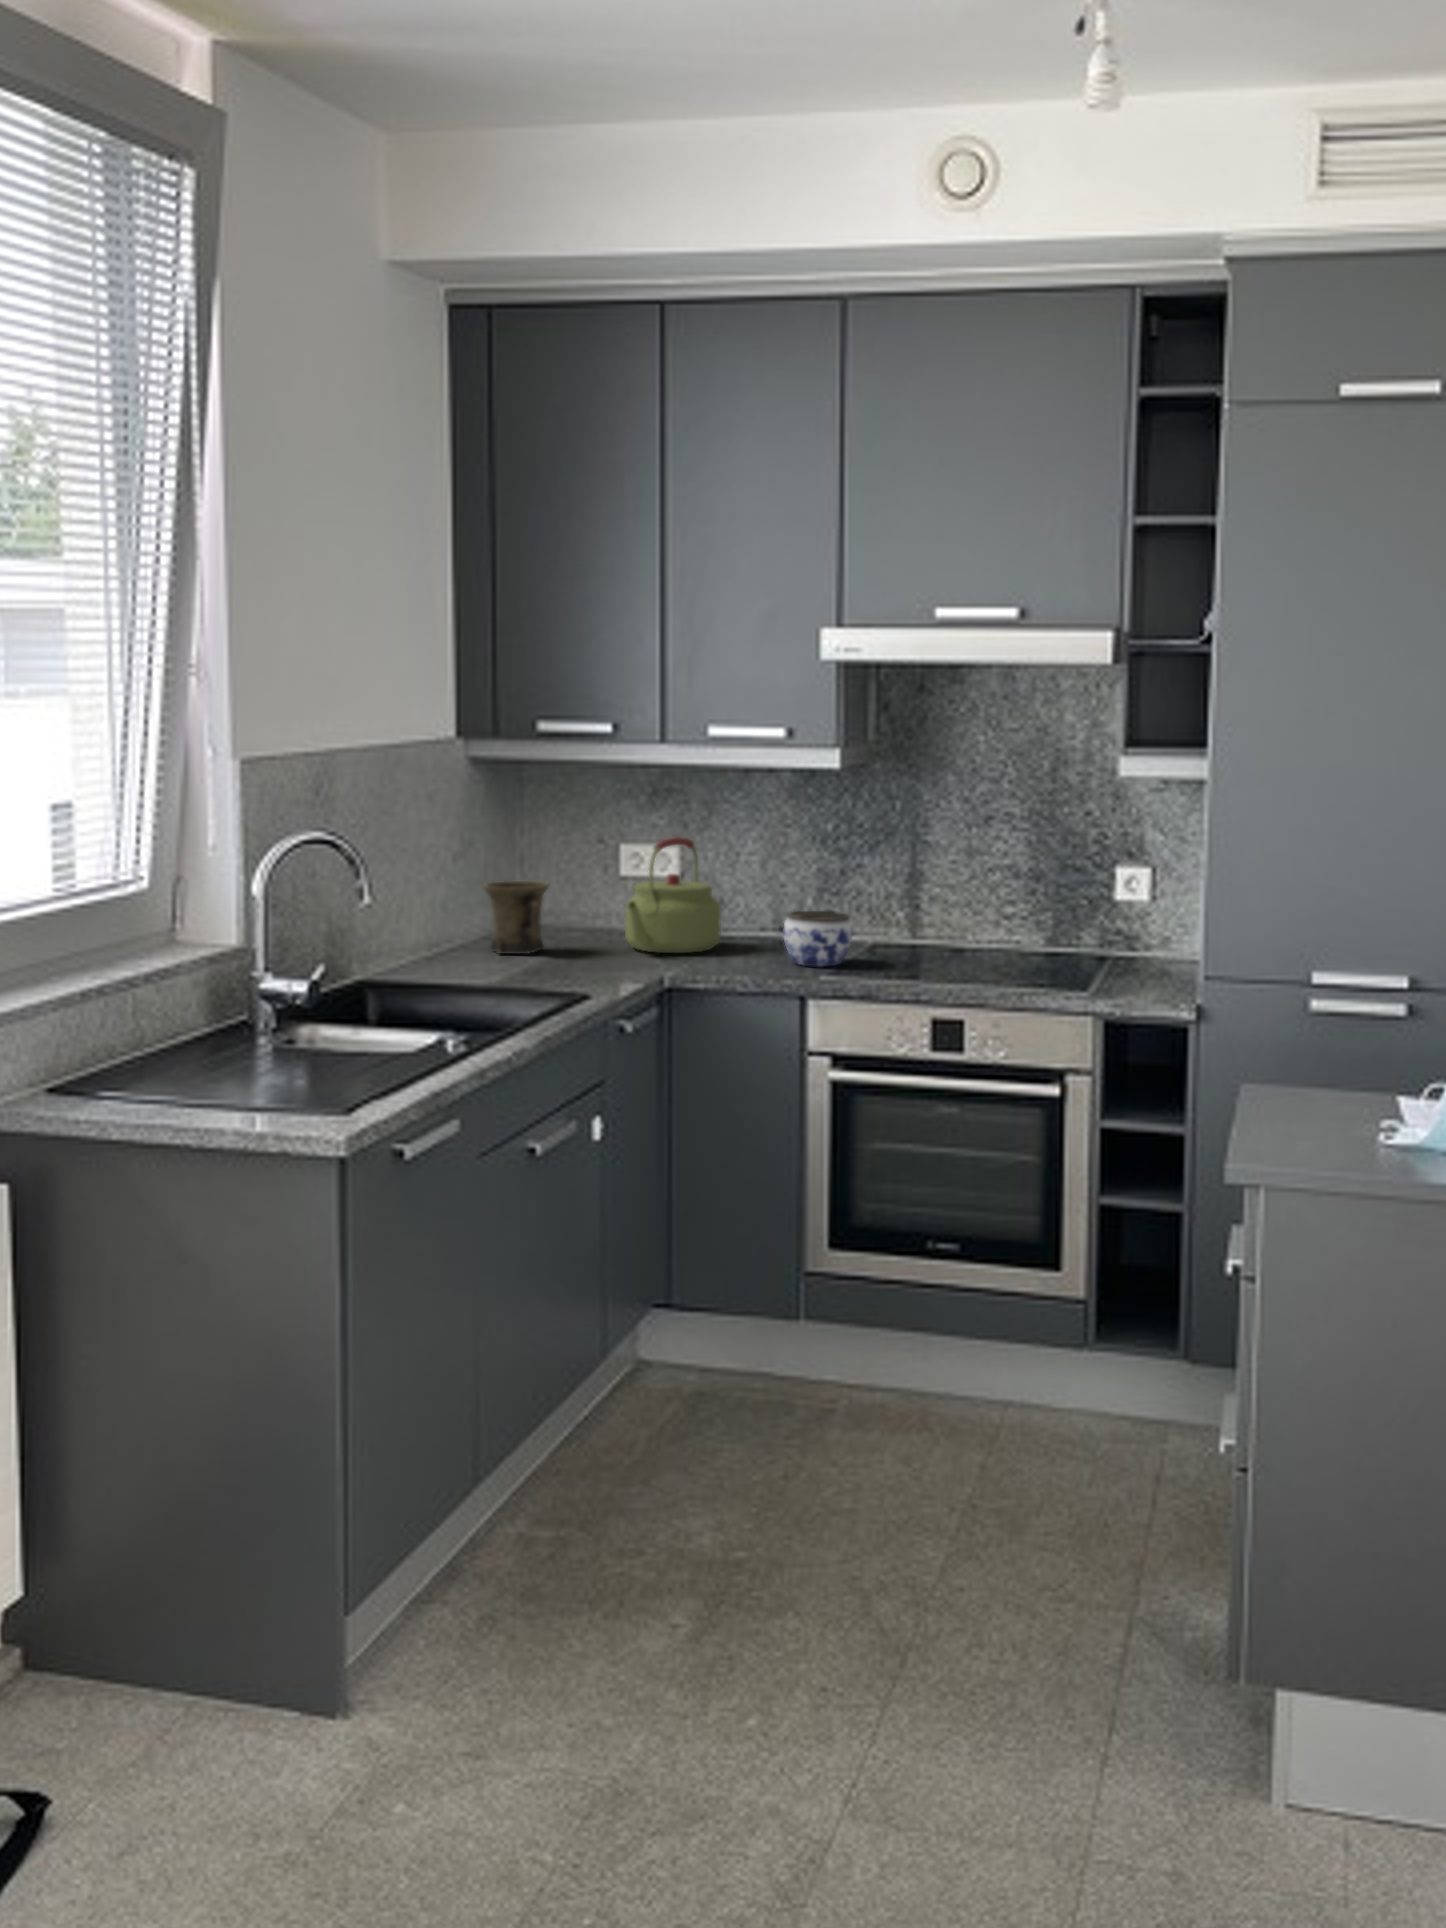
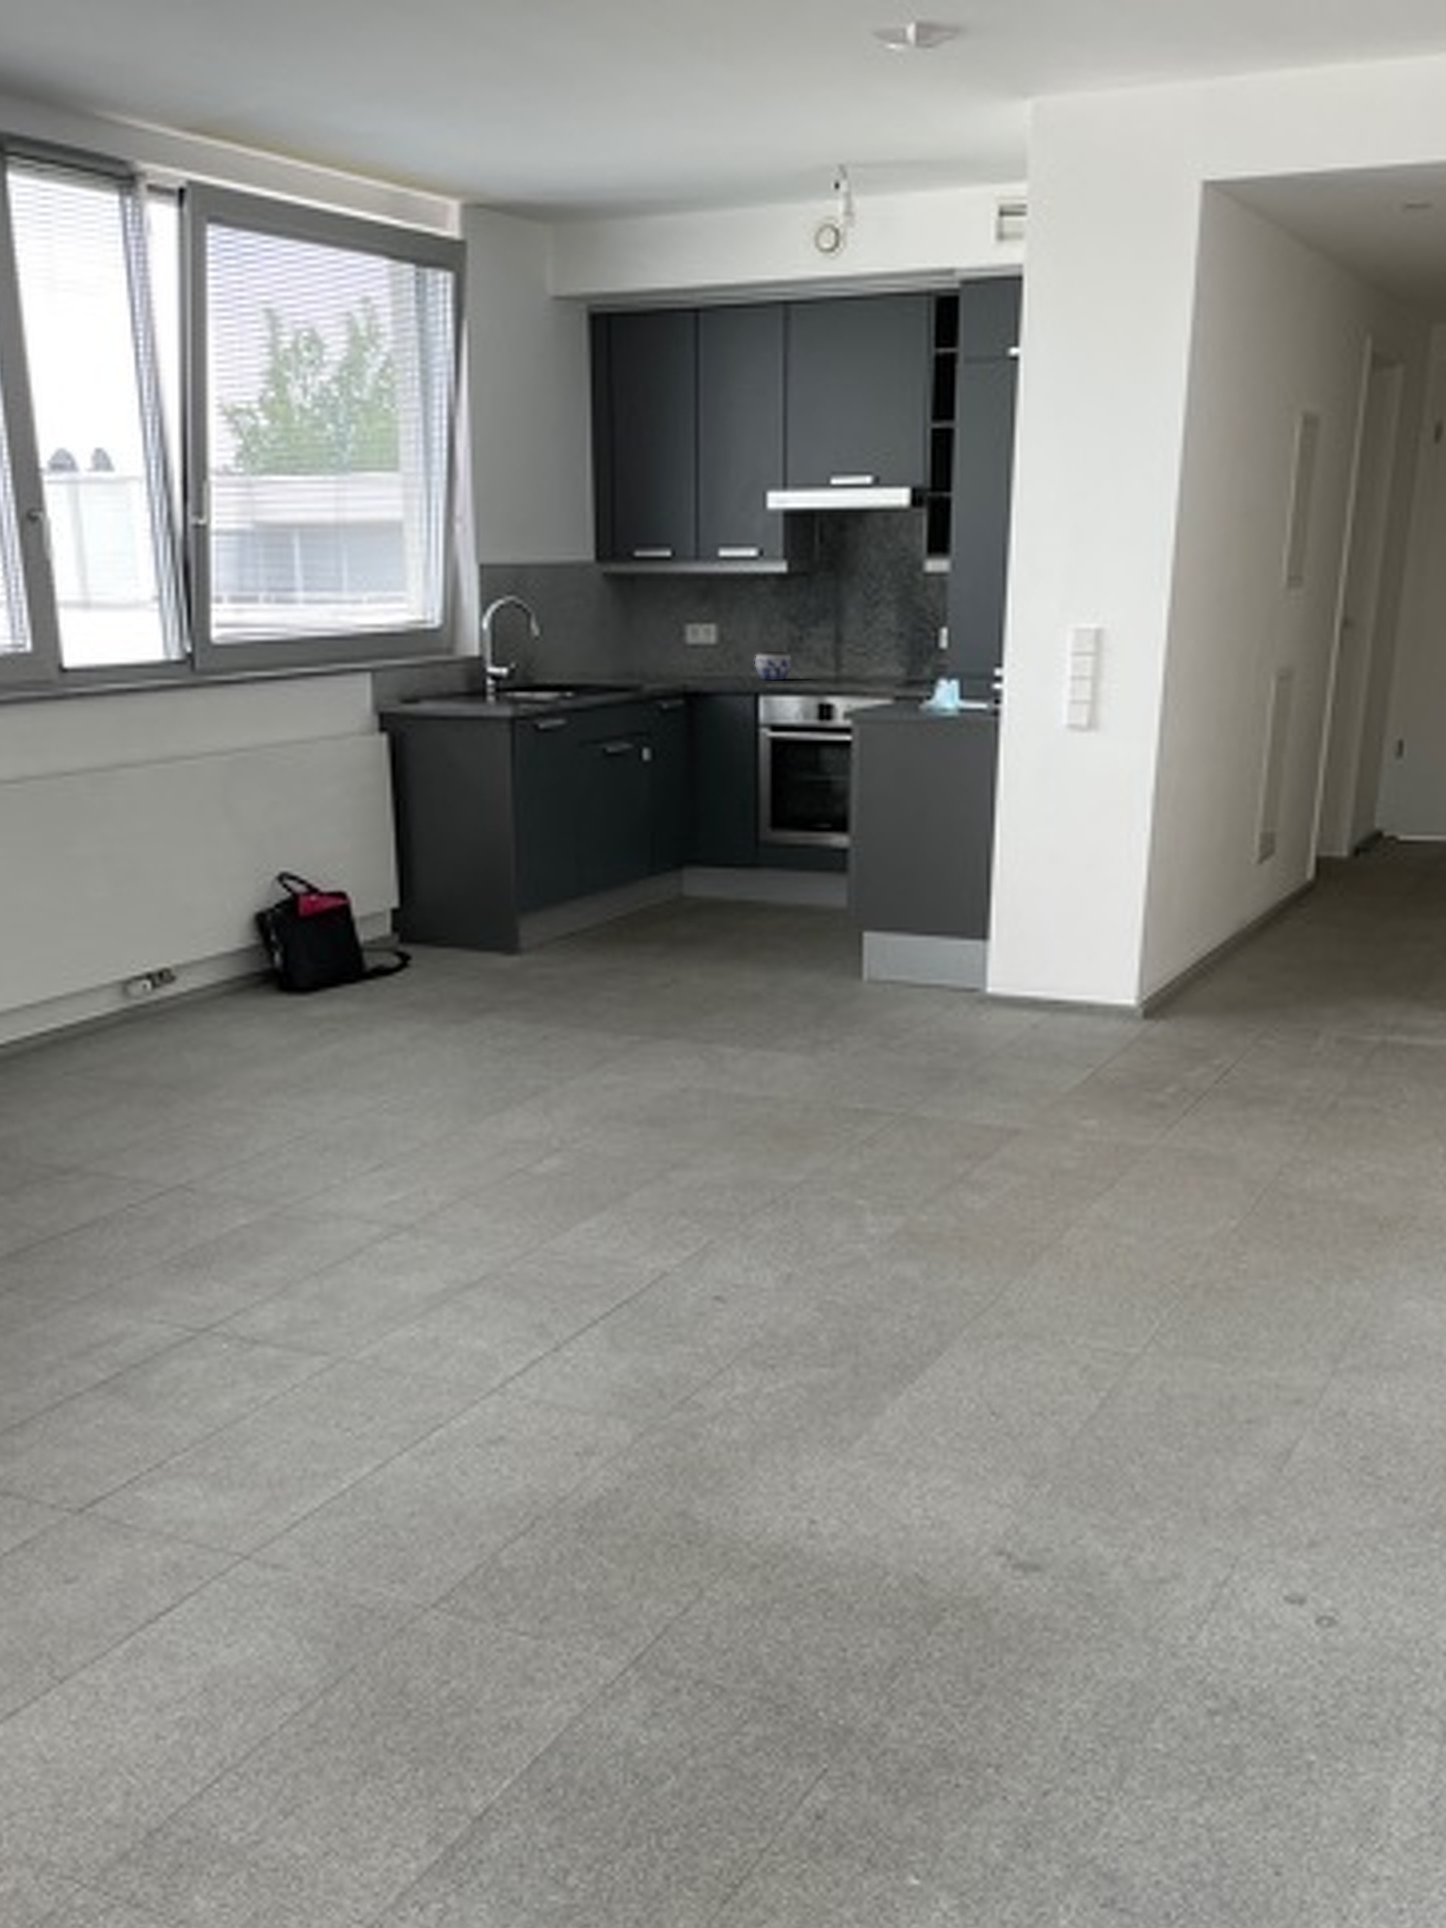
kettle: present [625,837,721,953] -> none [678,615,730,677]
mug: present [484,881,549,954] -> none [606,640,640,678]

